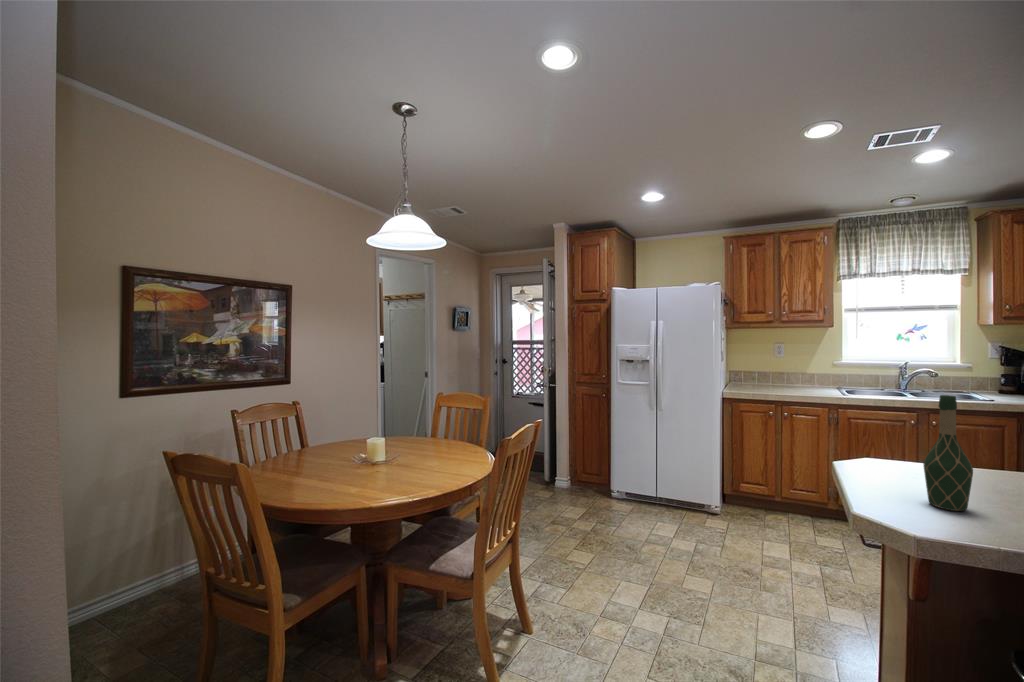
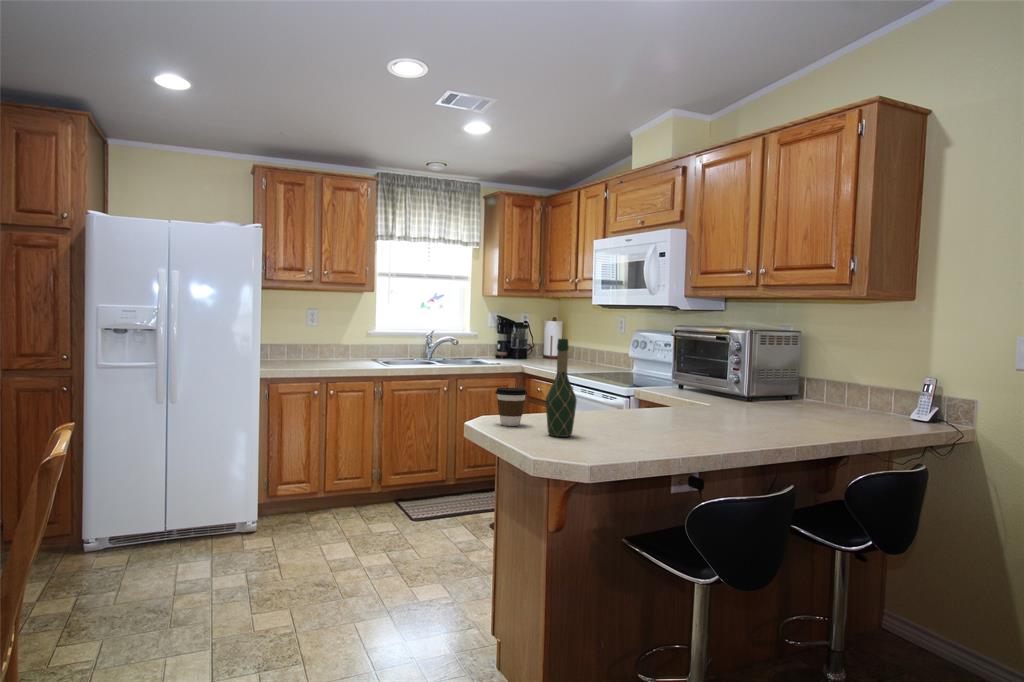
coffee cup: none [872,439,917,483] -> present [495,388,527,426]

